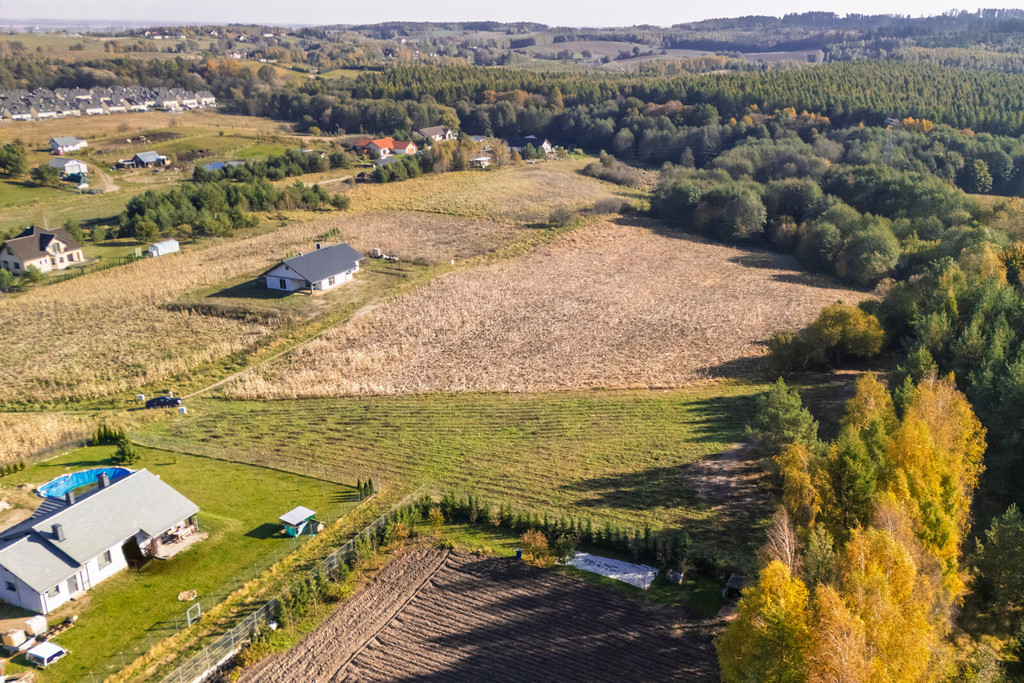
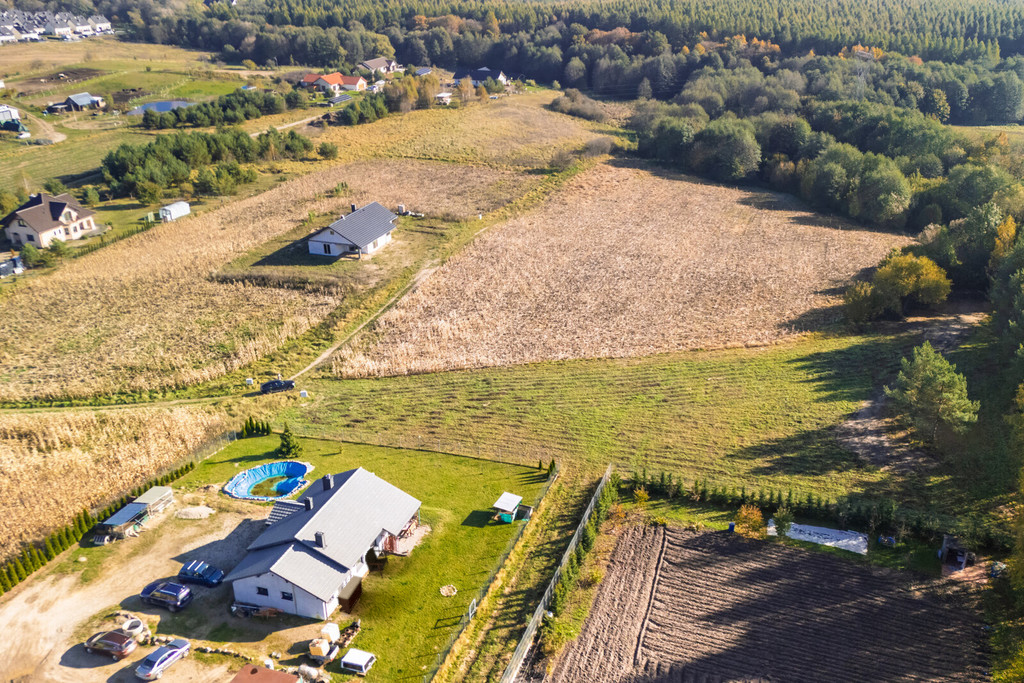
bench: none [73,568,112,606] -> present [337,576,363,614]

